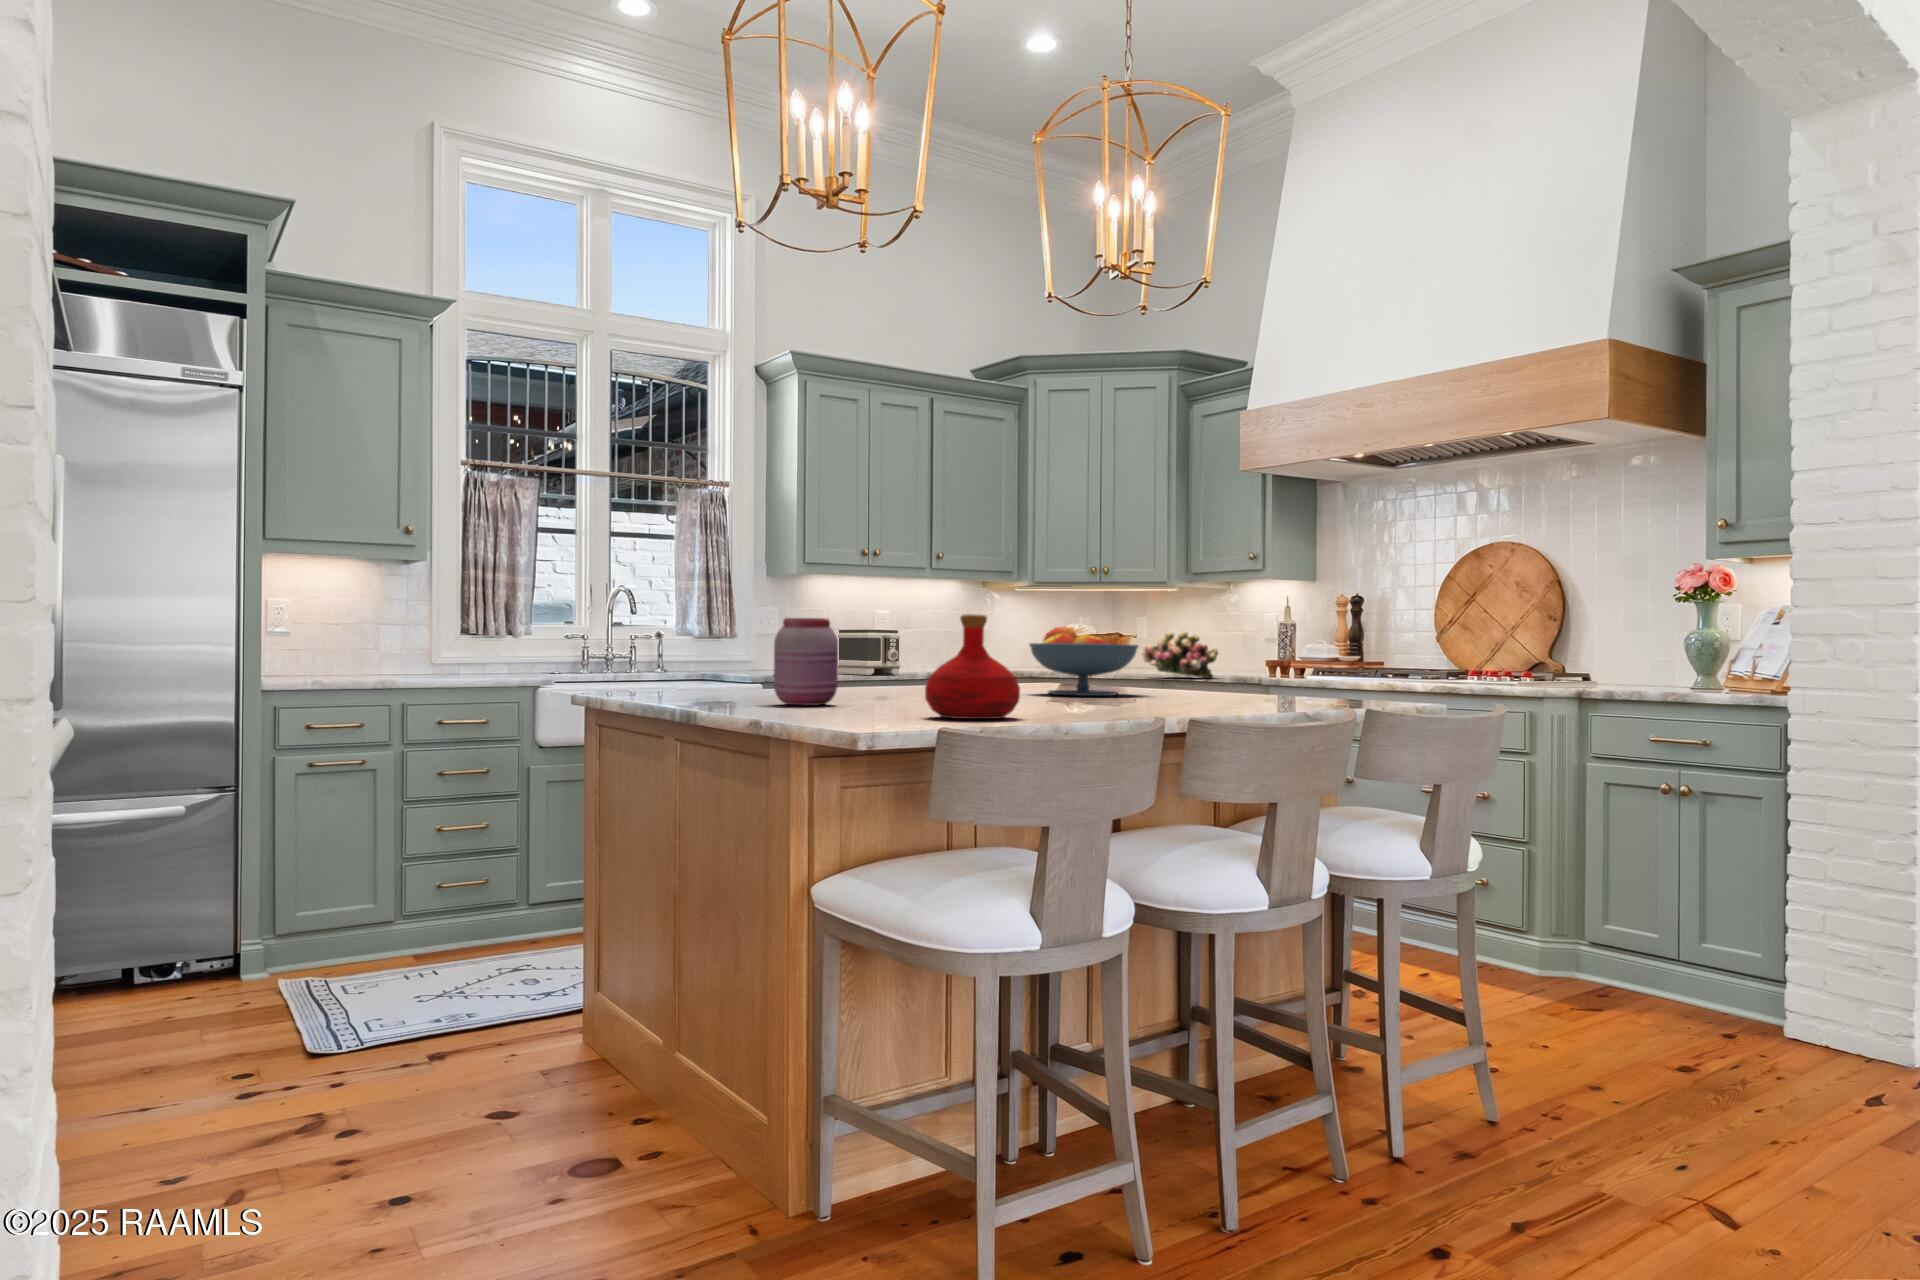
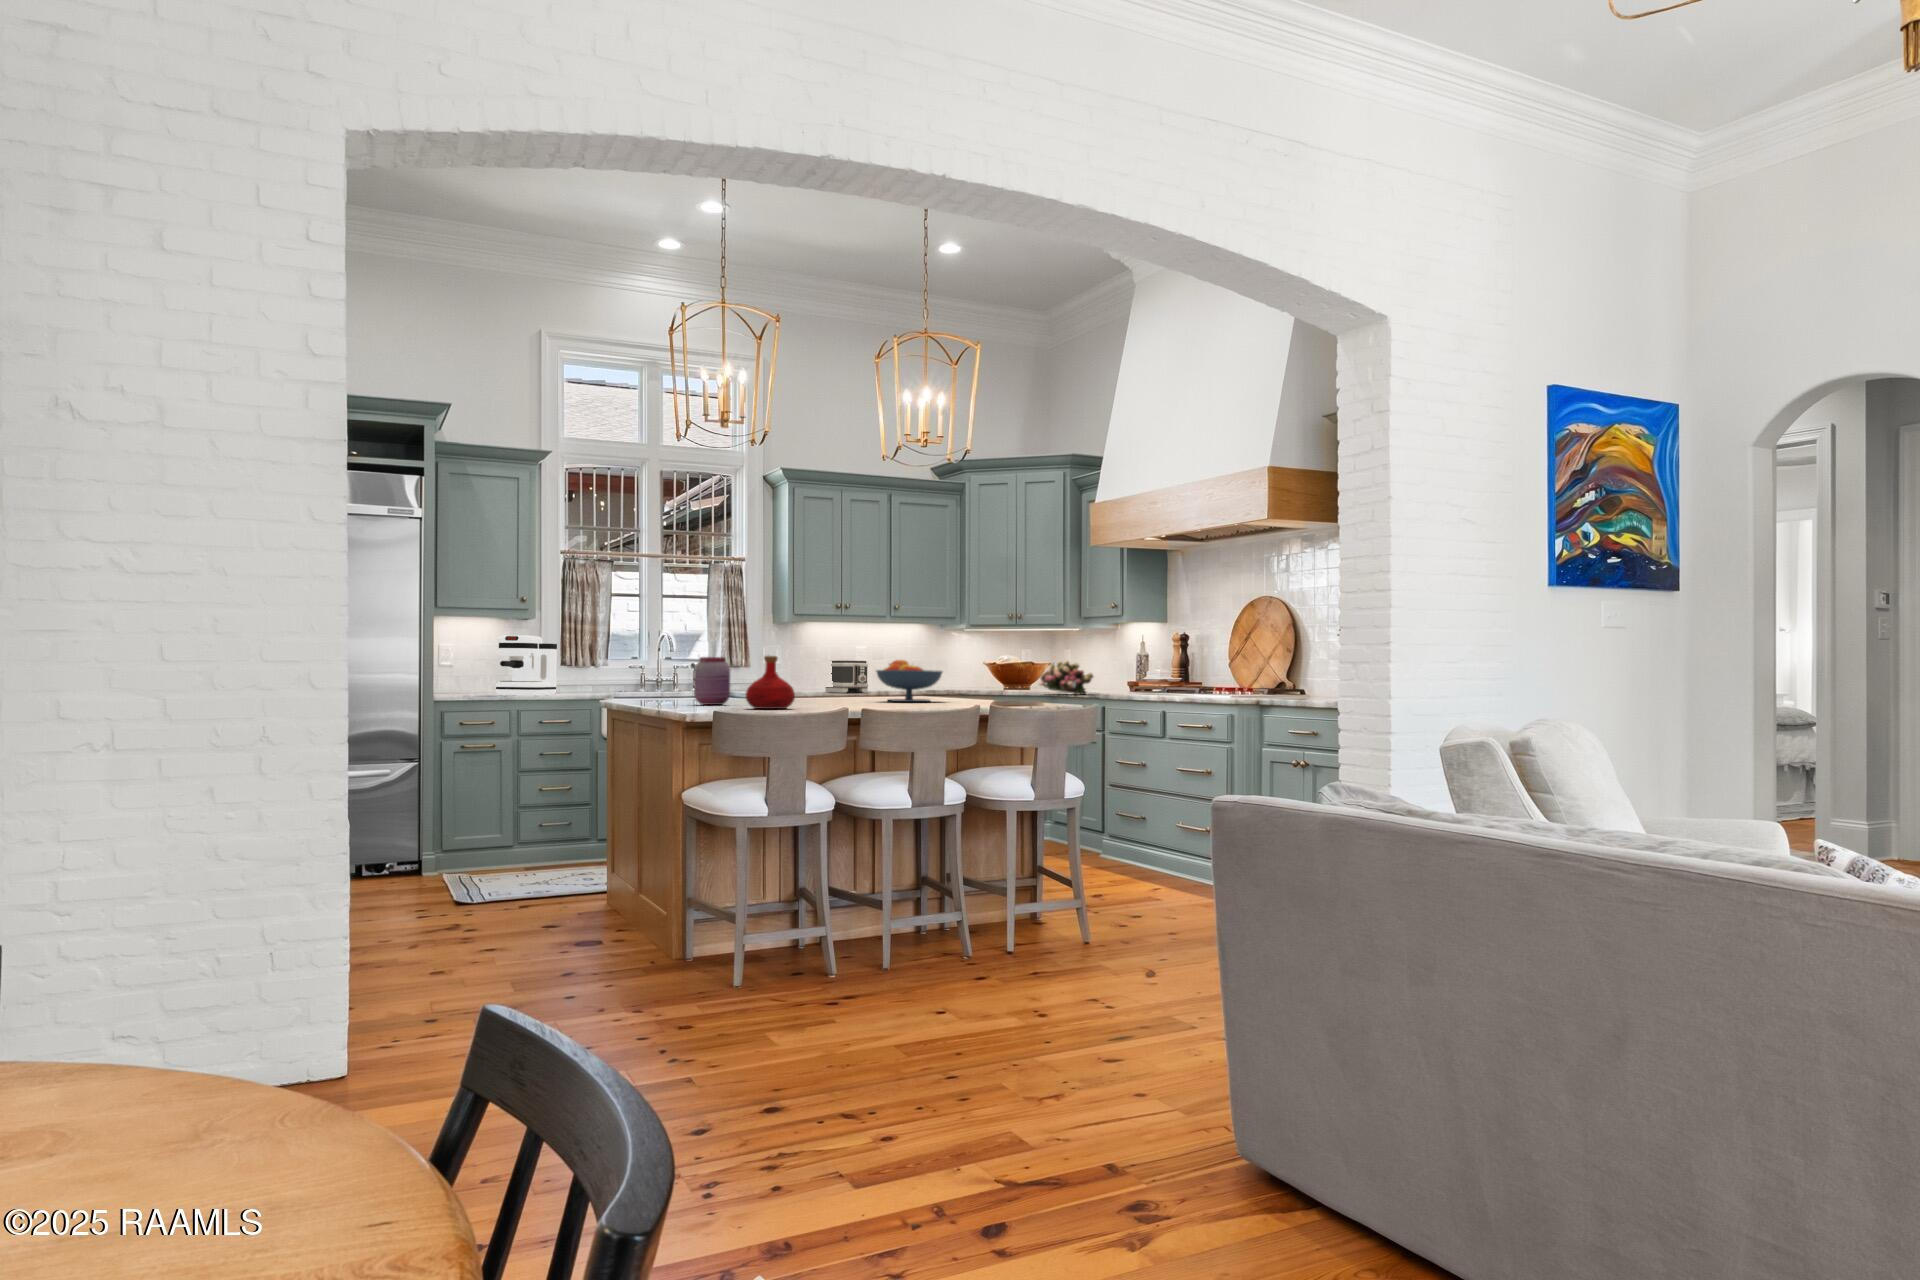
coffee maker: none [366,585,465,683] -> present [496,635,557,696]

